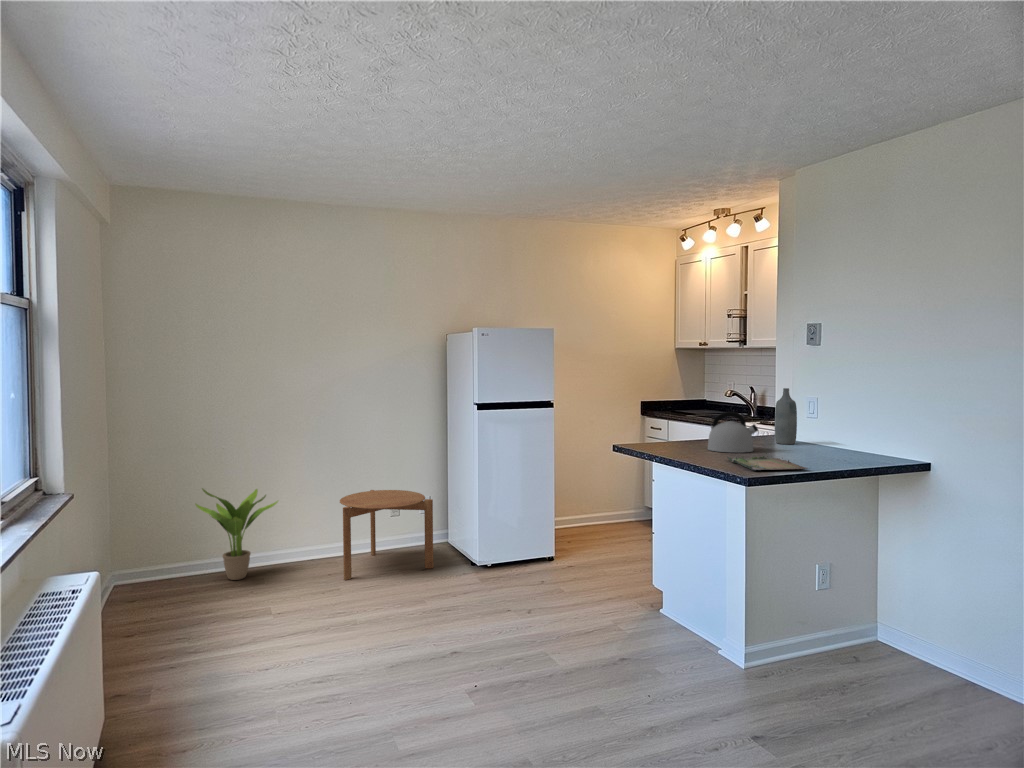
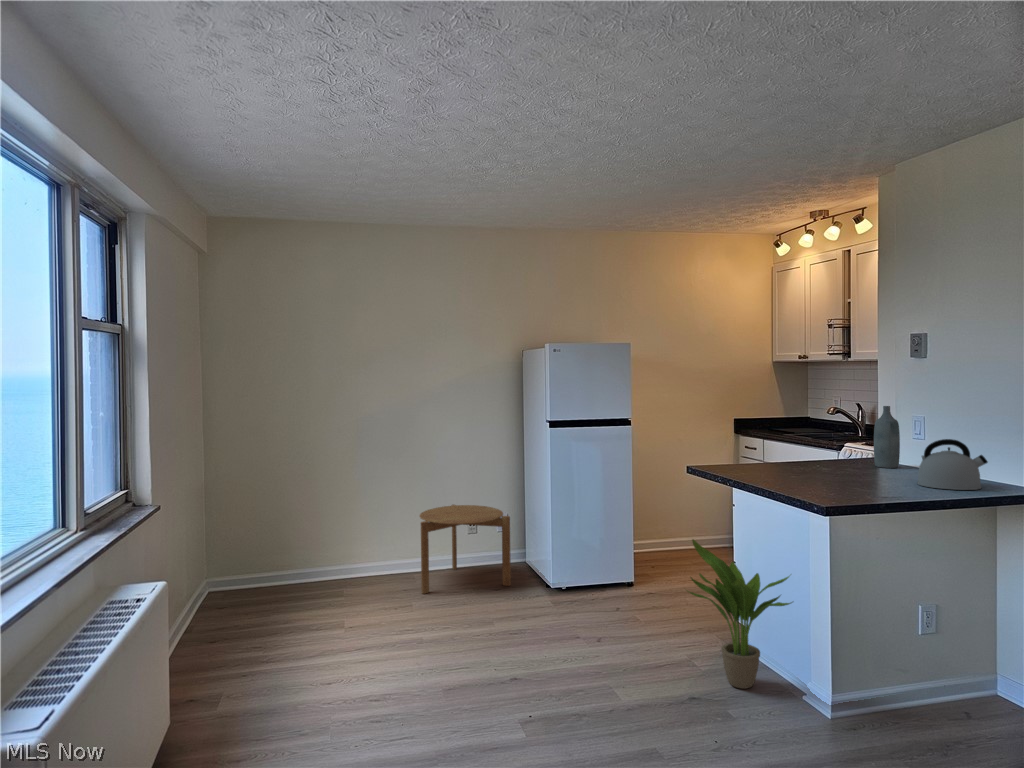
kettle: present [708,412,758,453] -> present [917,439,988,490]
tray: present [728,456,807,471] -> none [812,477,904,499]
potted plant: present [195,488,278,580] -> present [688,540,792,689]

